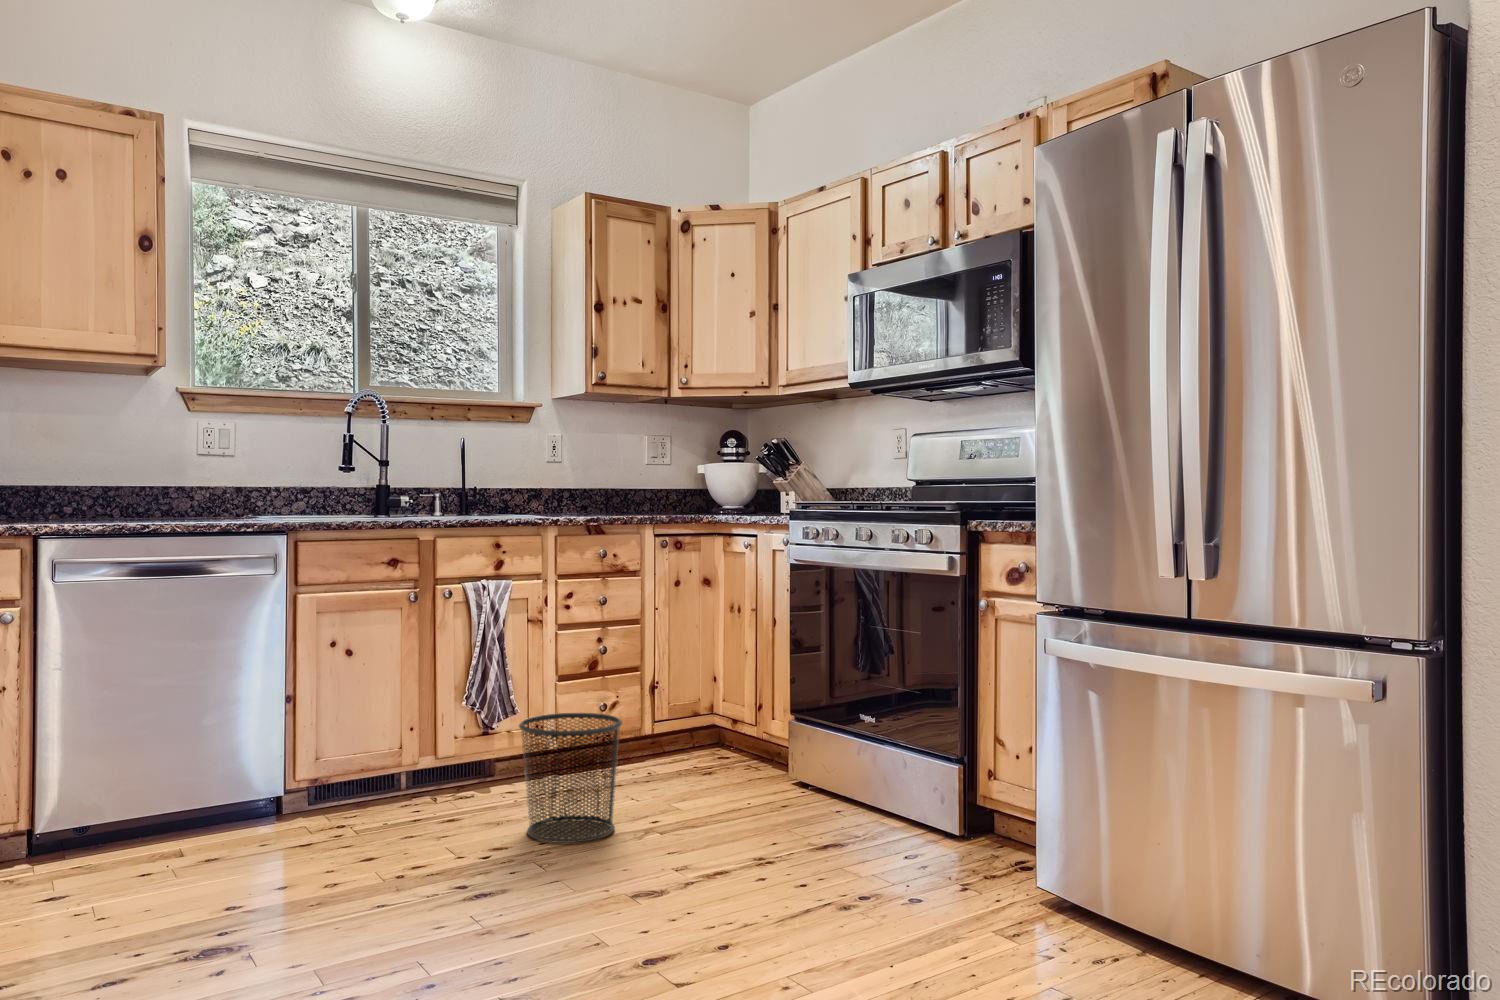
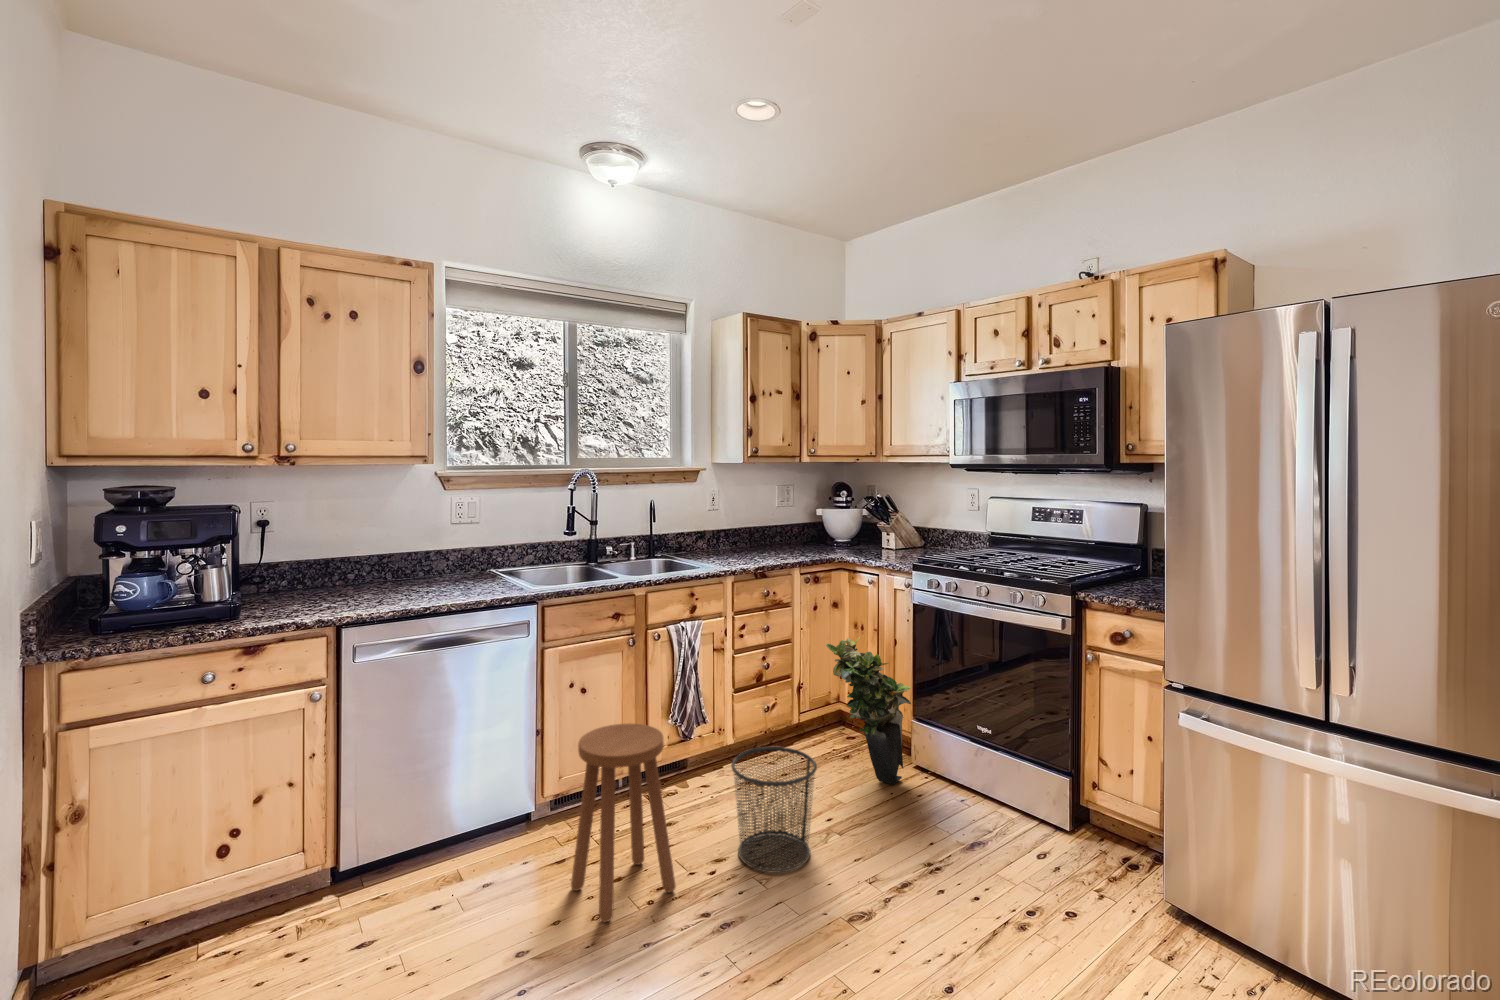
potted plant: none [672,606,778,789] -> present [826,637,911,785]
stool: none [320,666,442,869] -> present [571,724,676,922]

